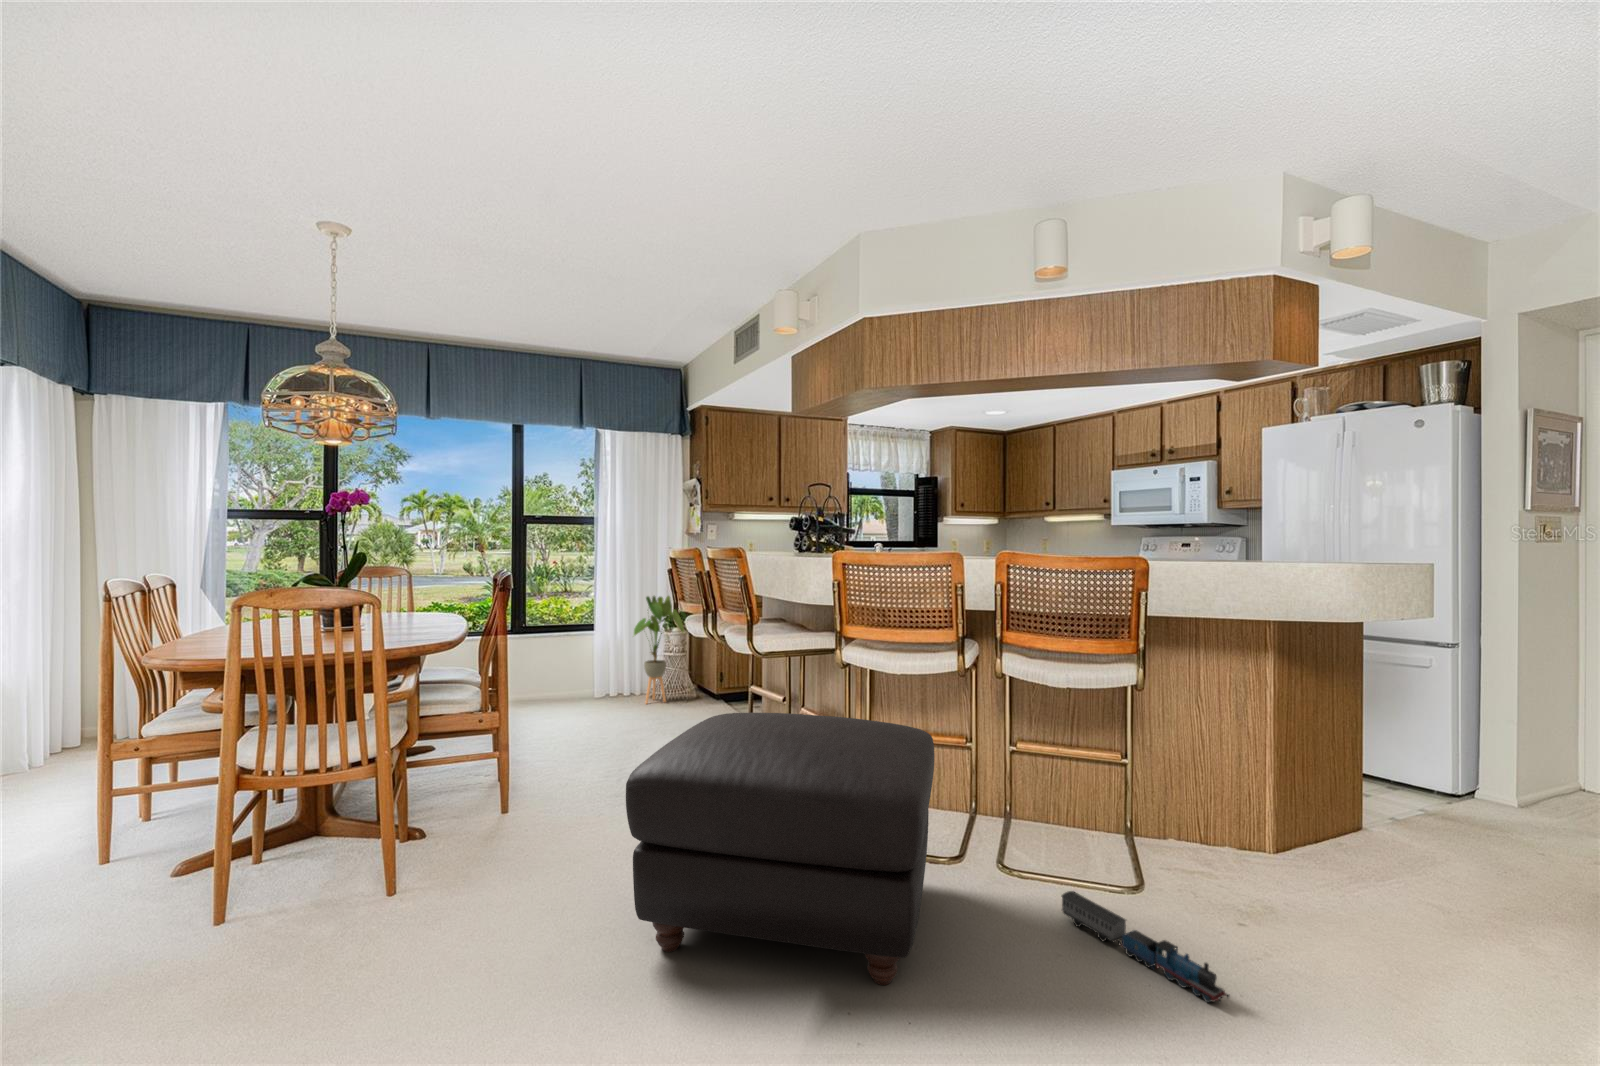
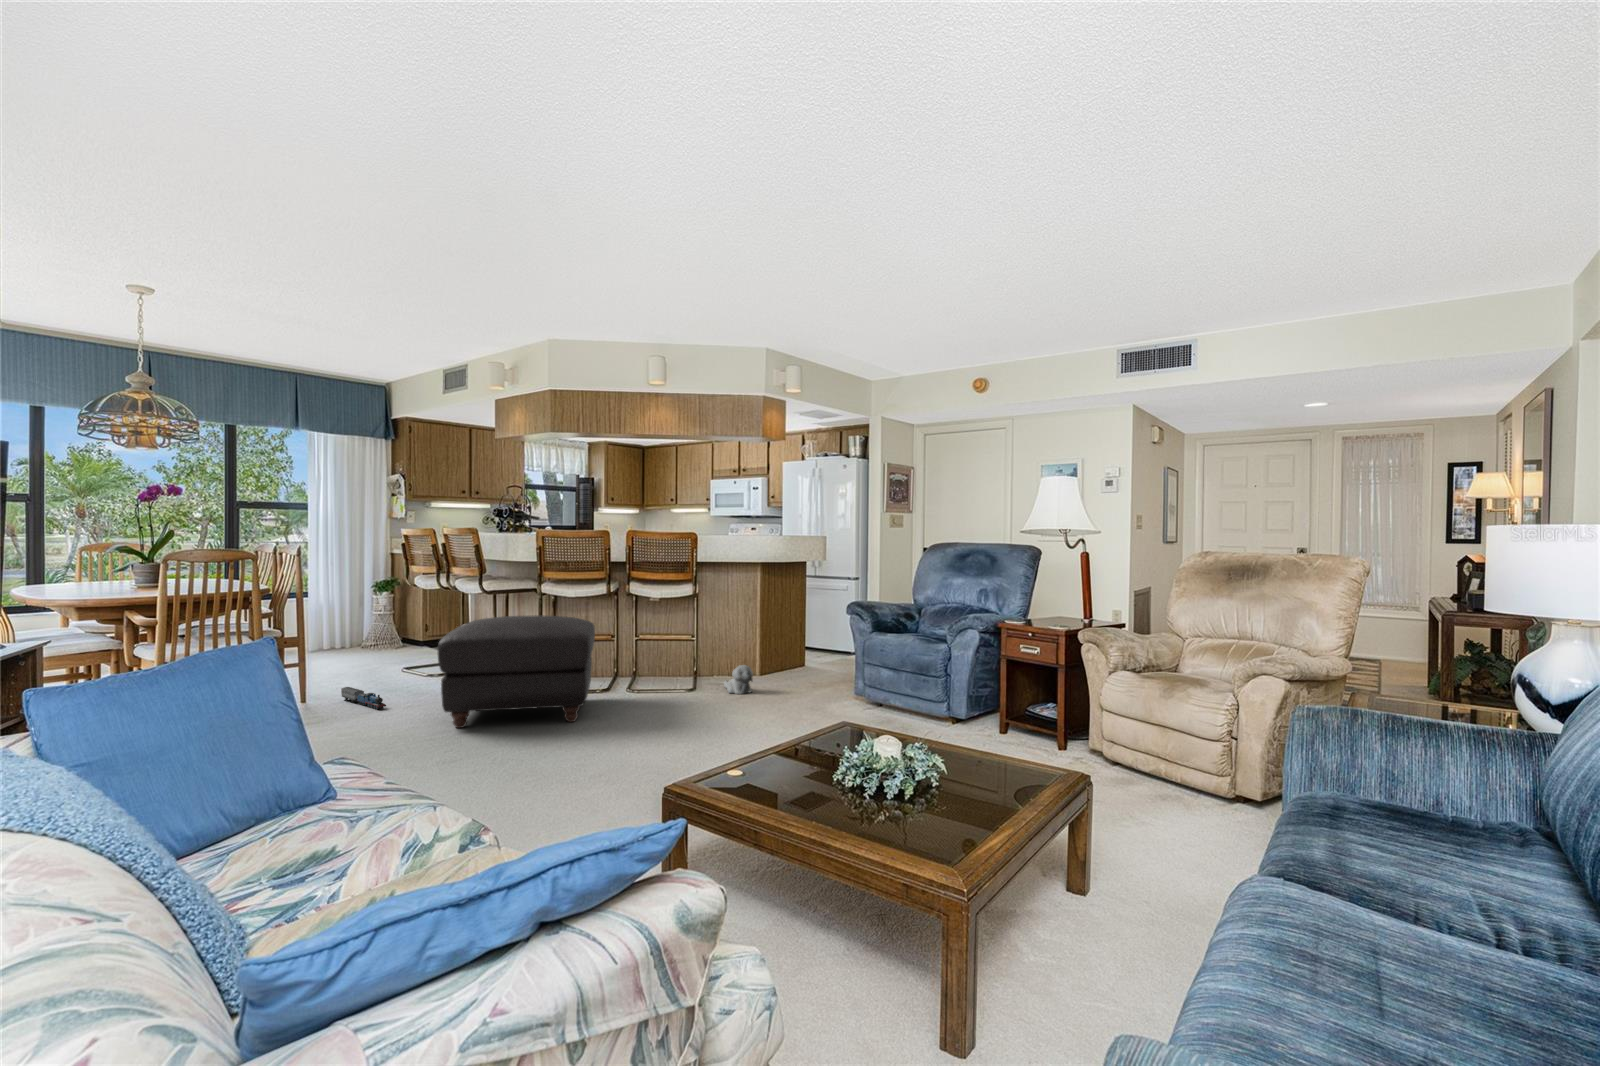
house plant: present [634,596,686,703] -> none [345,567,404,653]
plush toy: none [1209,861,1298,935] -> present [724,665,753,694]
toy train: present [1062,891,1229,1002] -> present [341,687,386,709]

